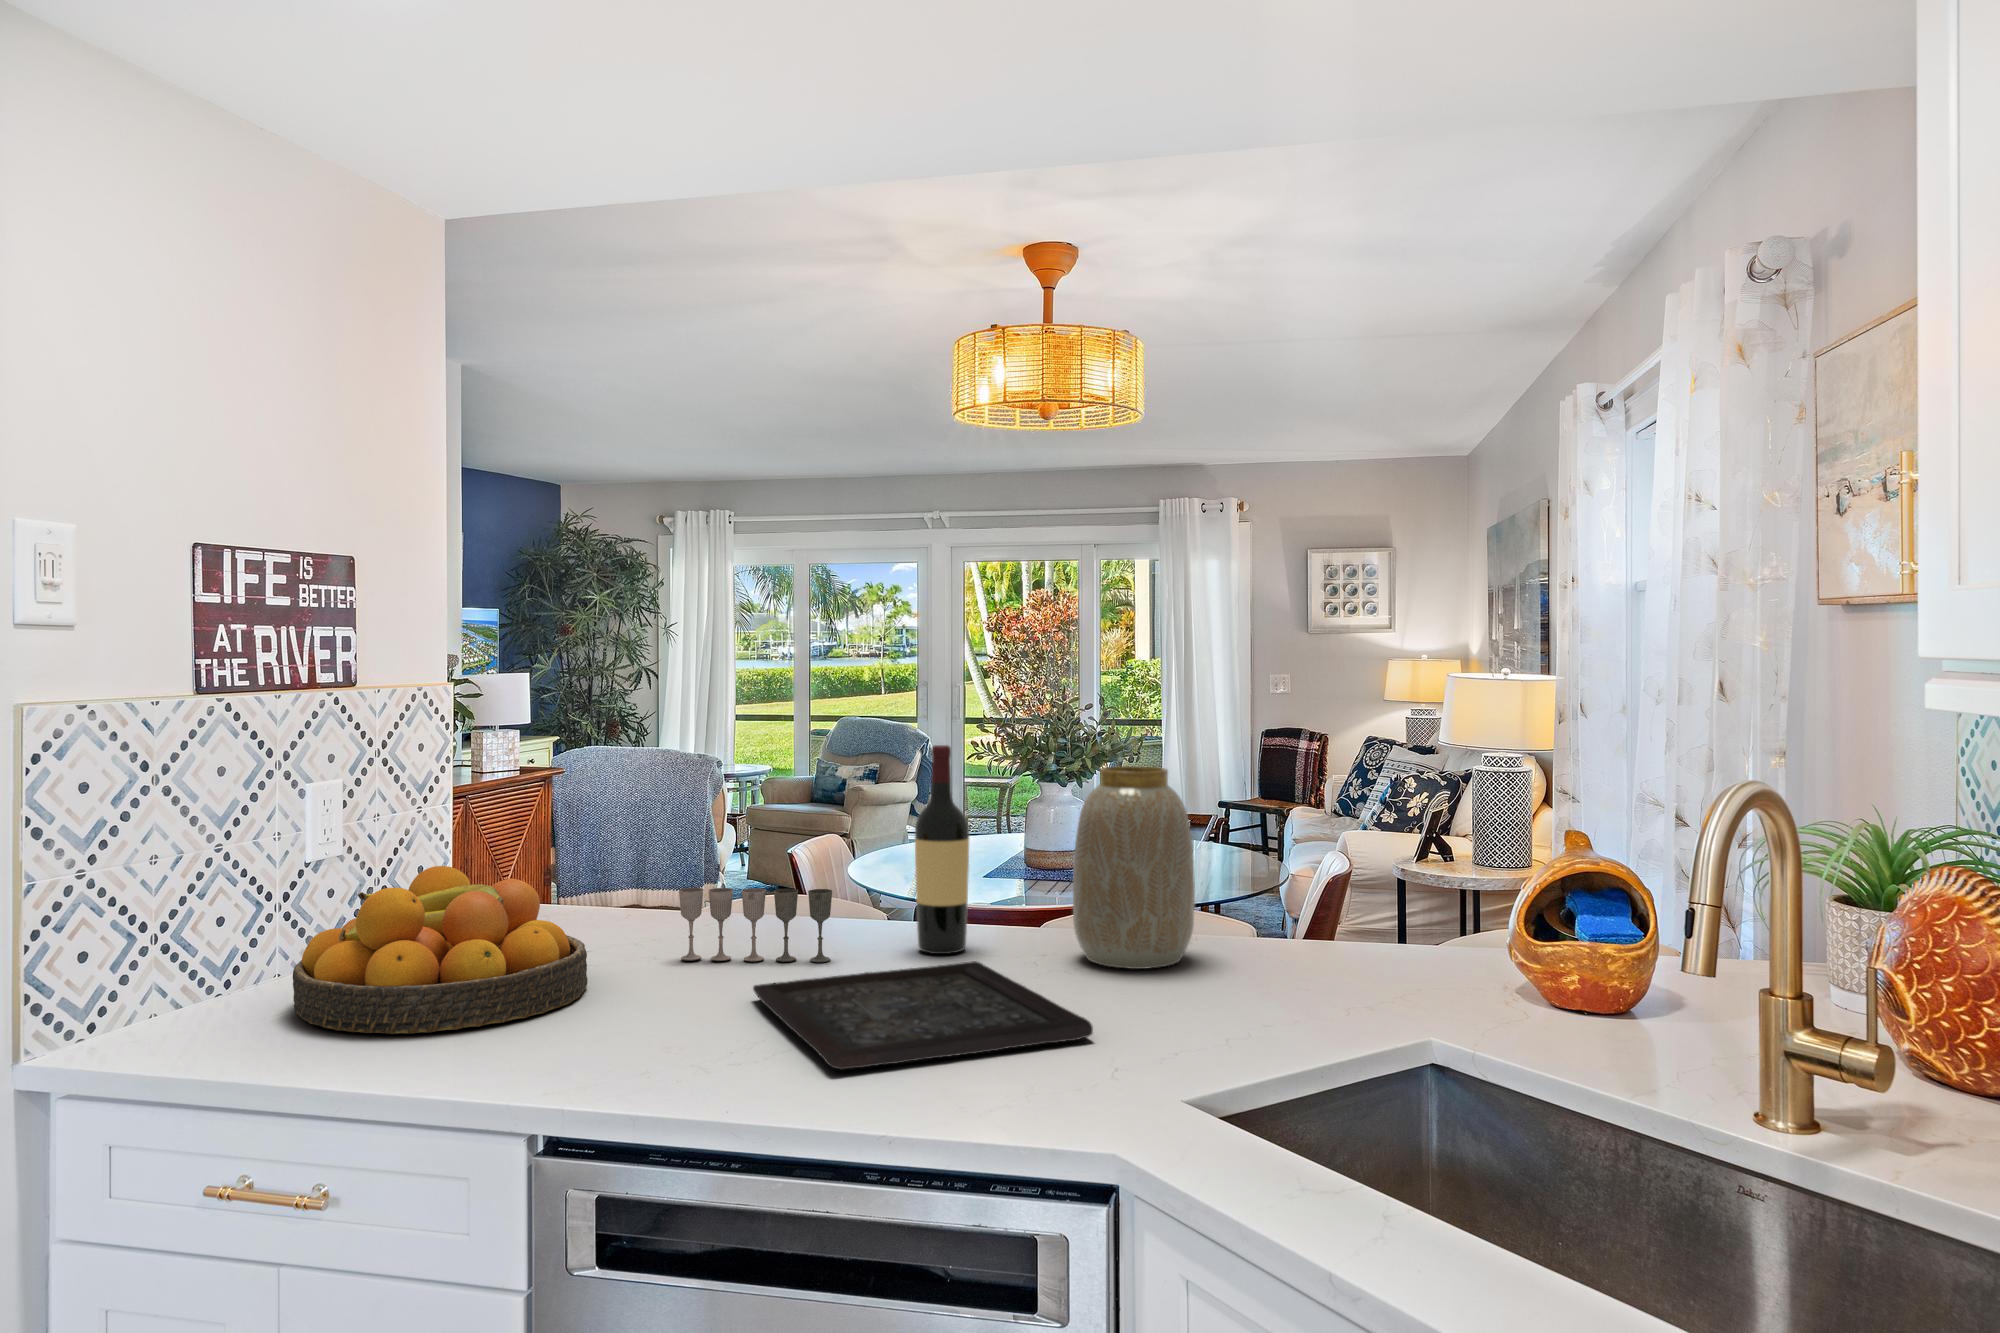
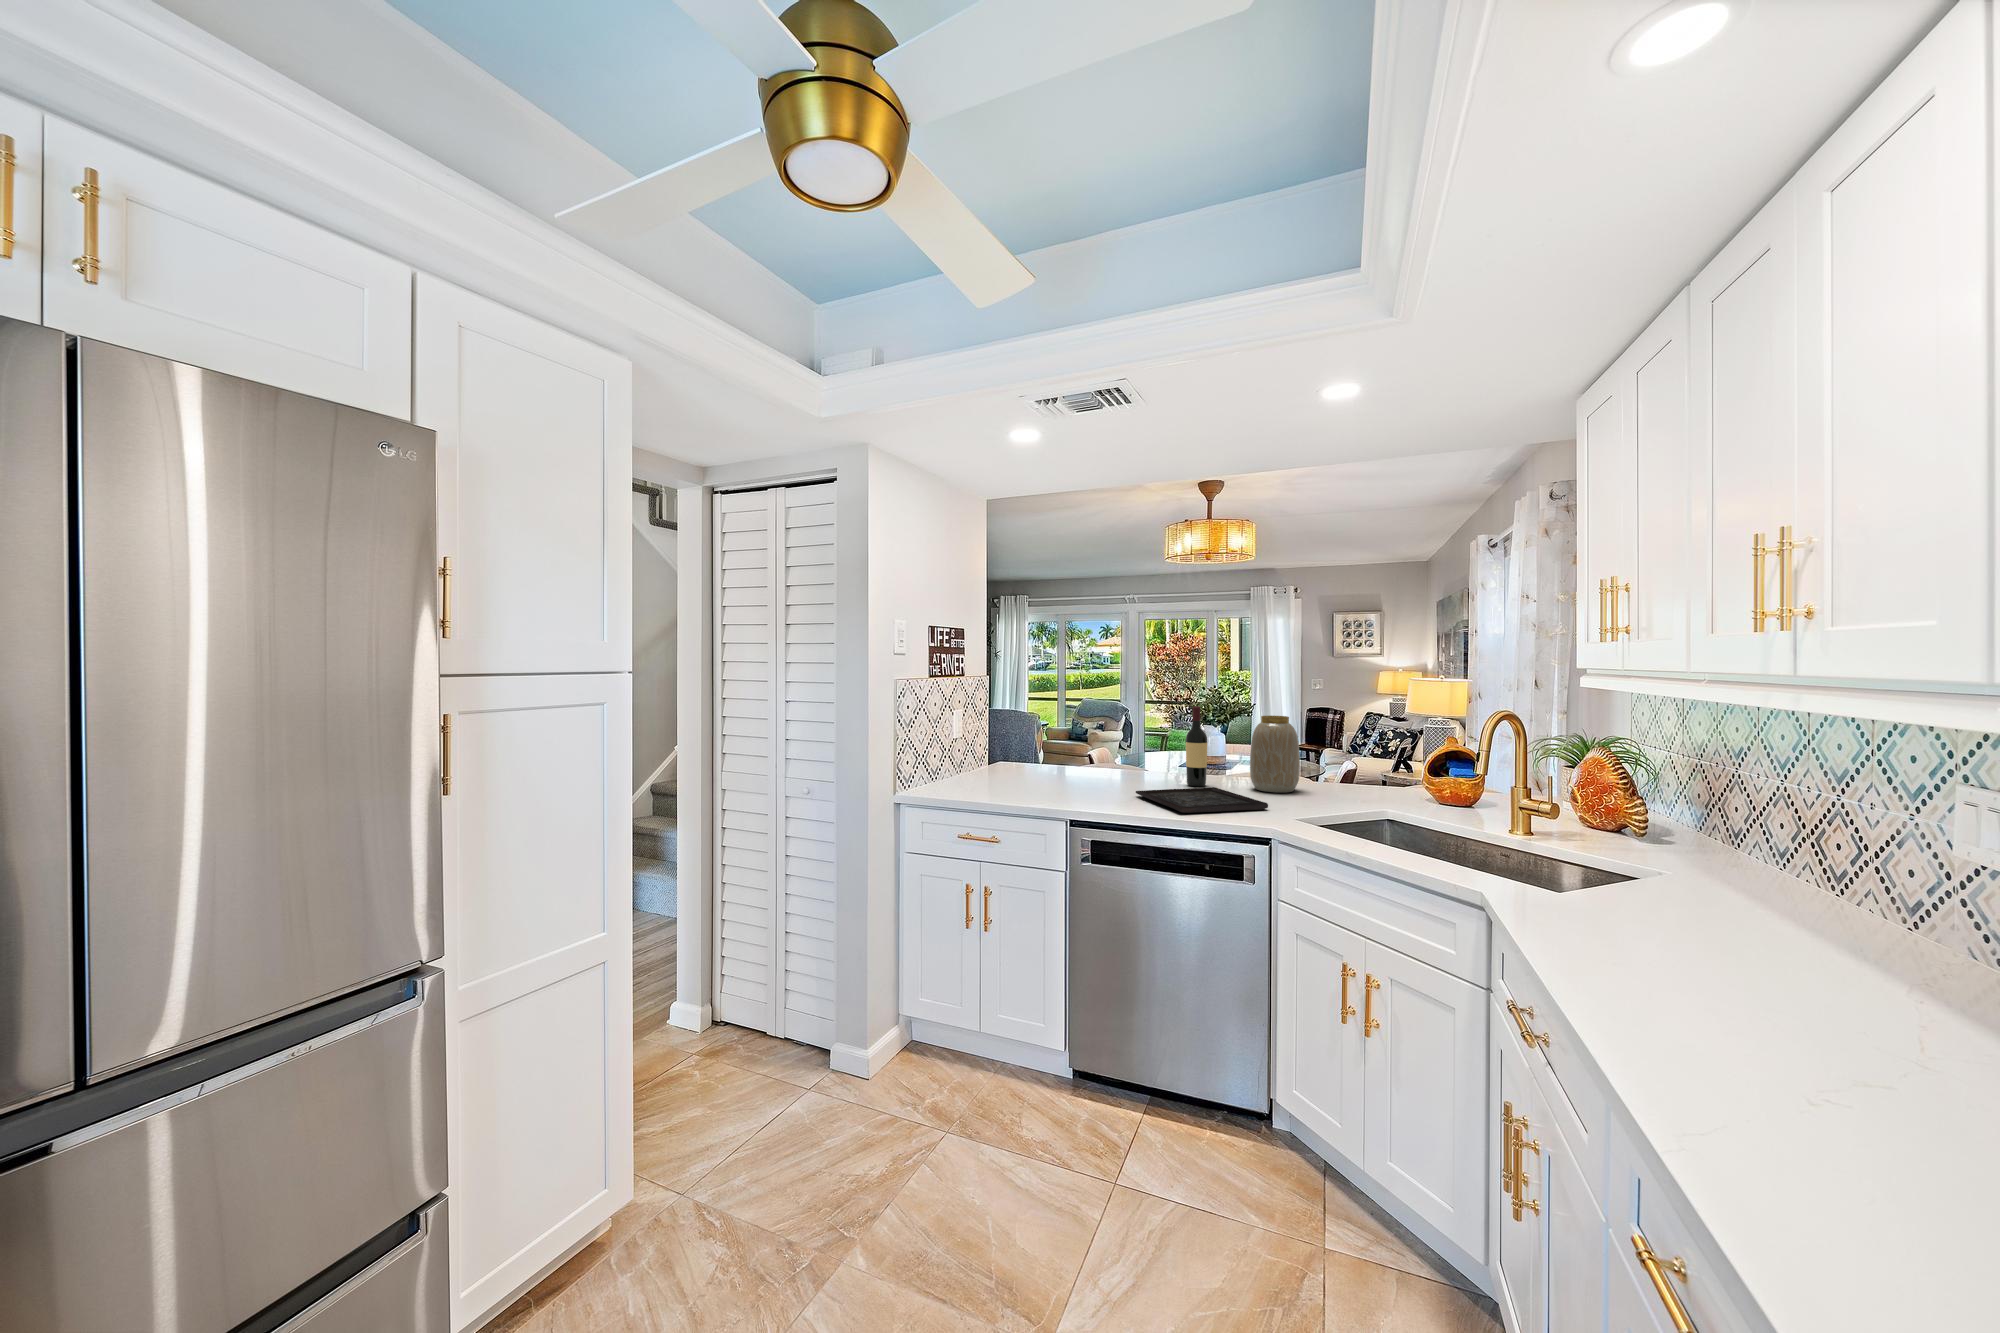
fruit bowl: present [293,866,588,1034] -> none [977,747,1073,800]
wine glass: present [679,888,832,962] -> none [1097,759,1156,787]

